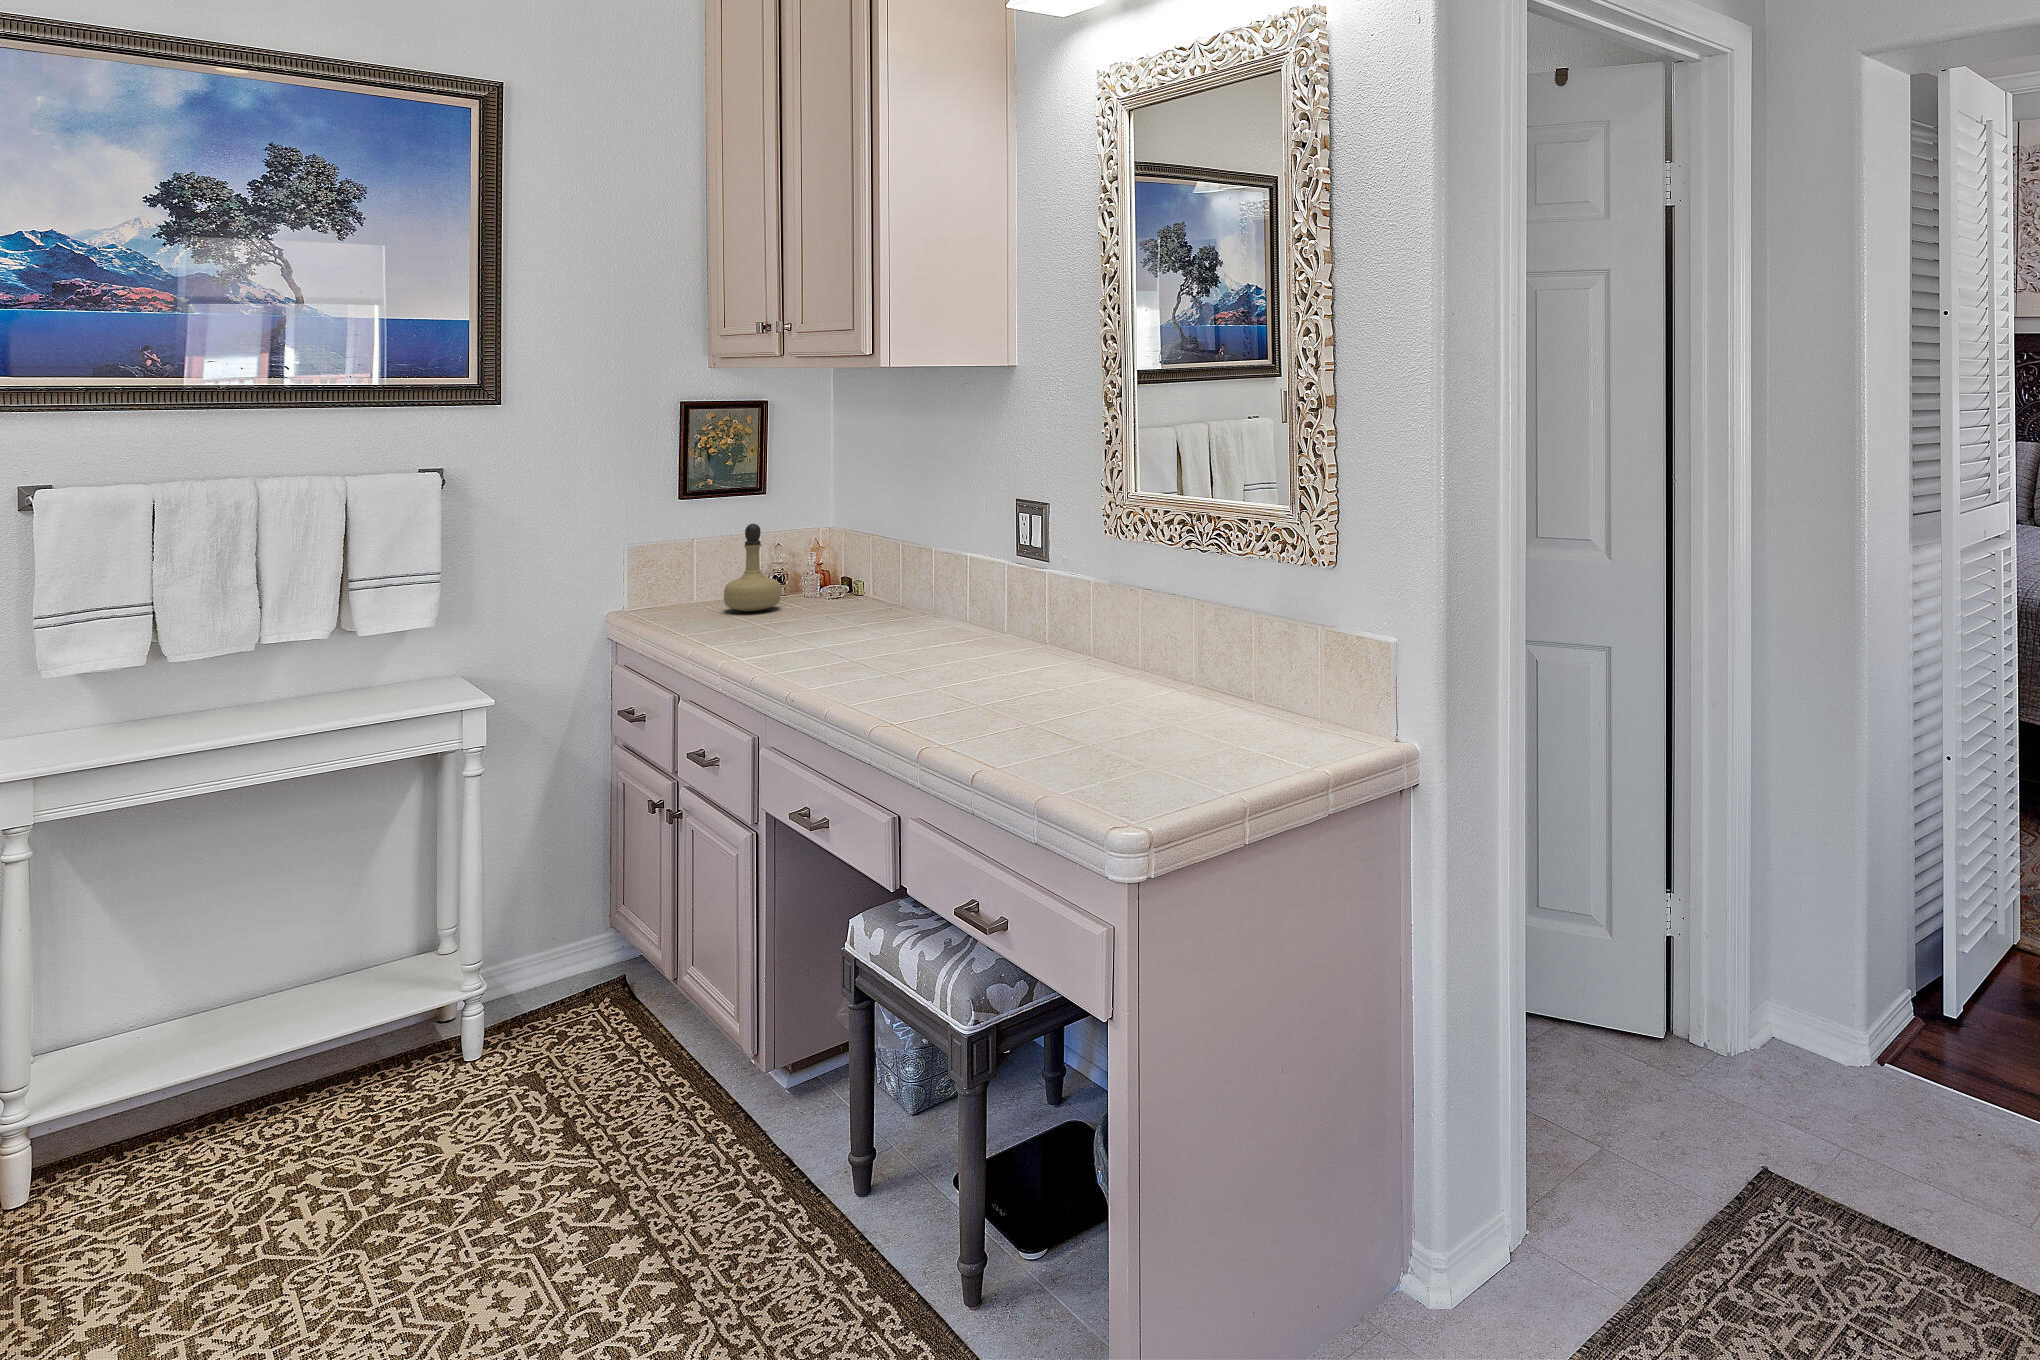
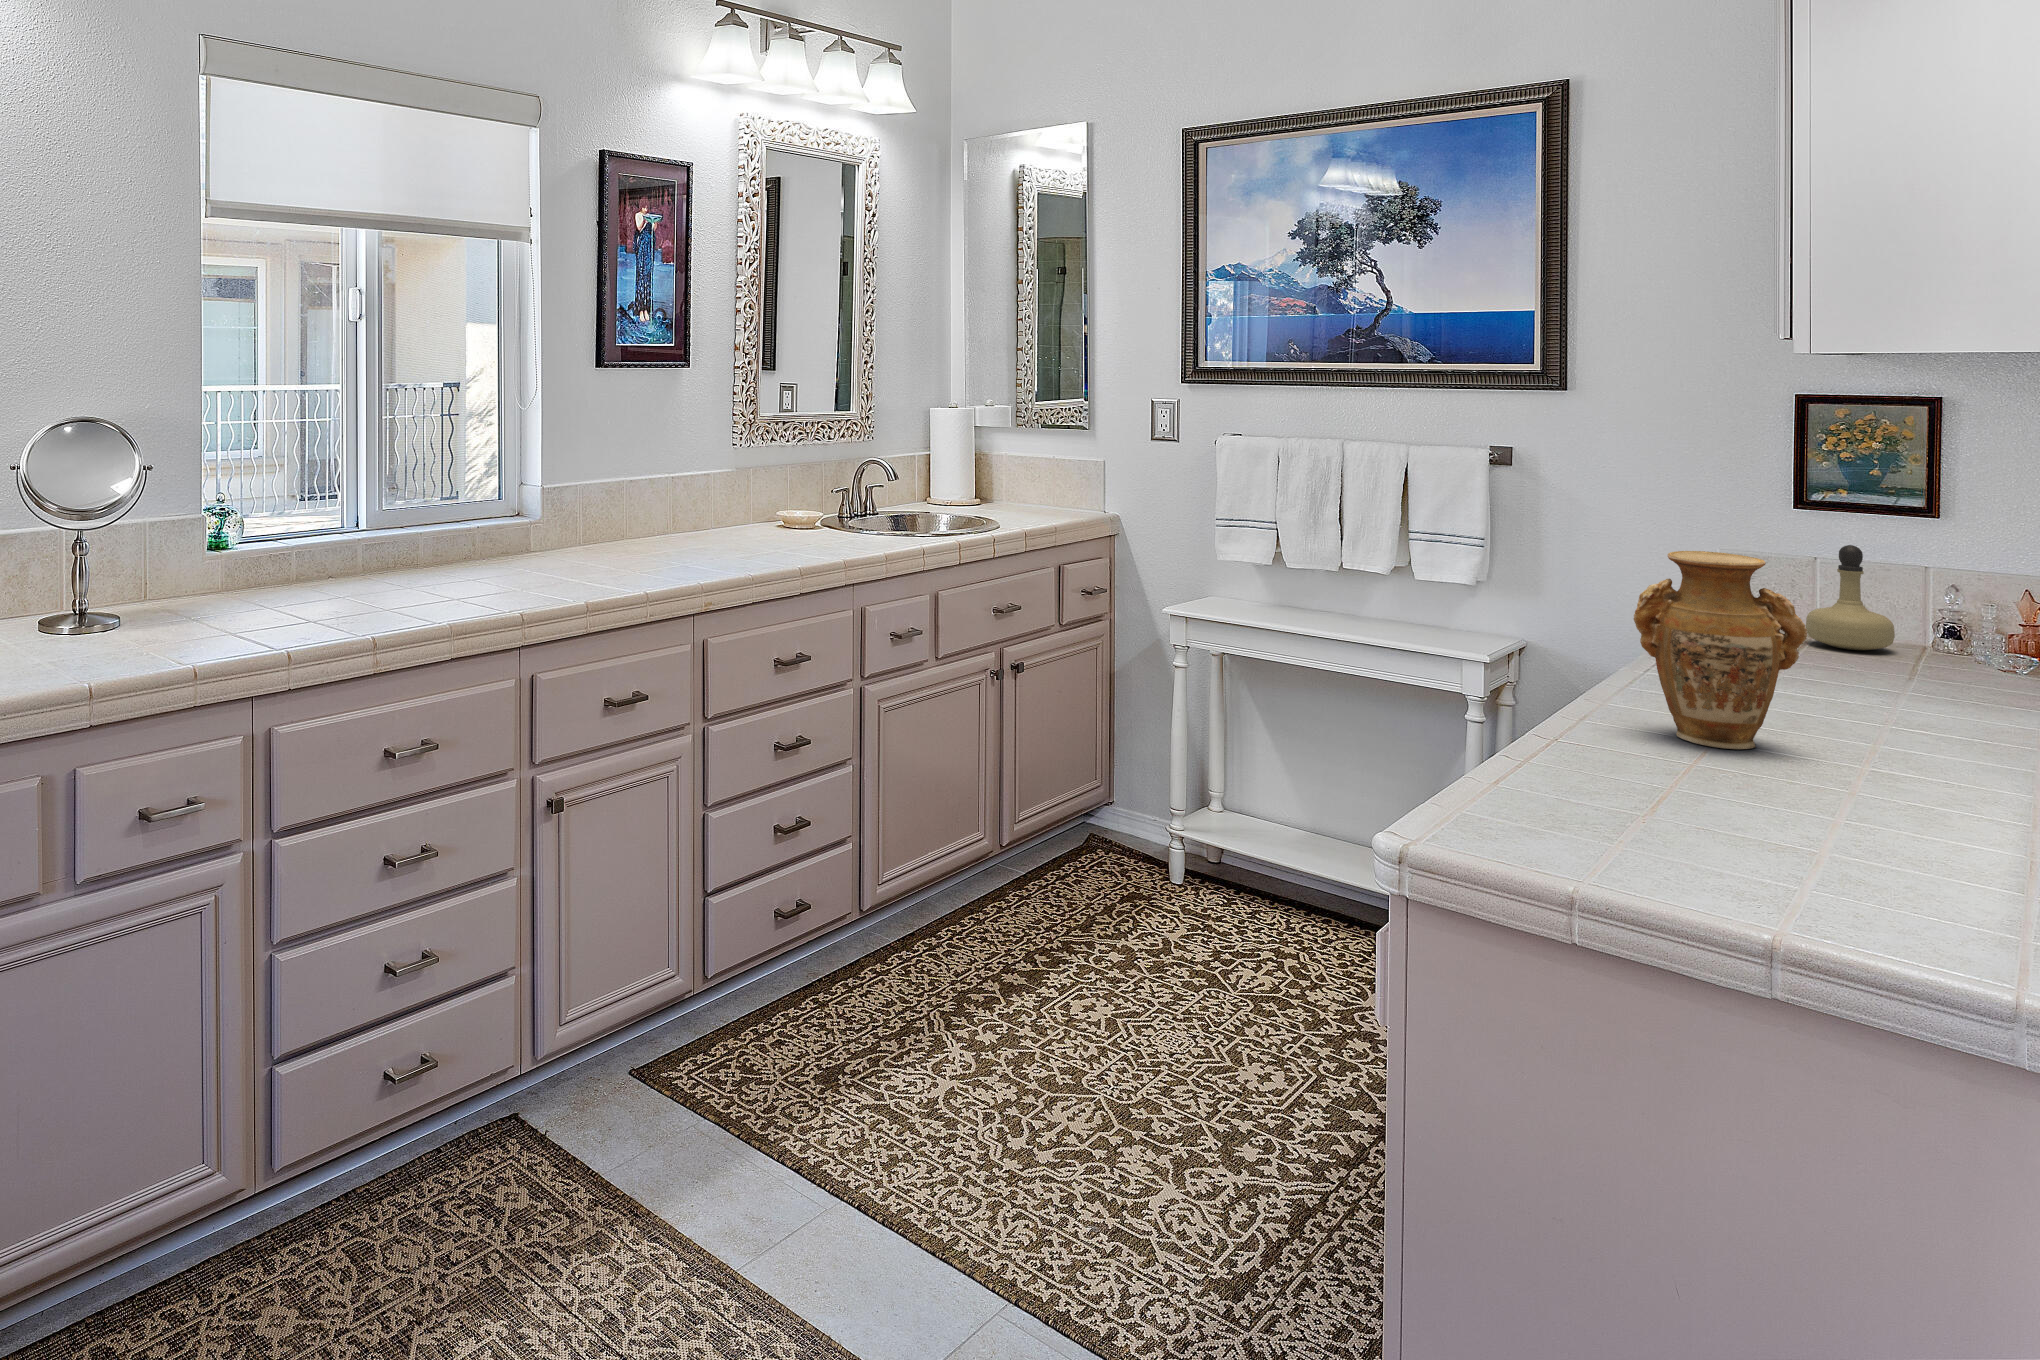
vase: none [886,525,974,691] -> present [1633,551,1807,749]

